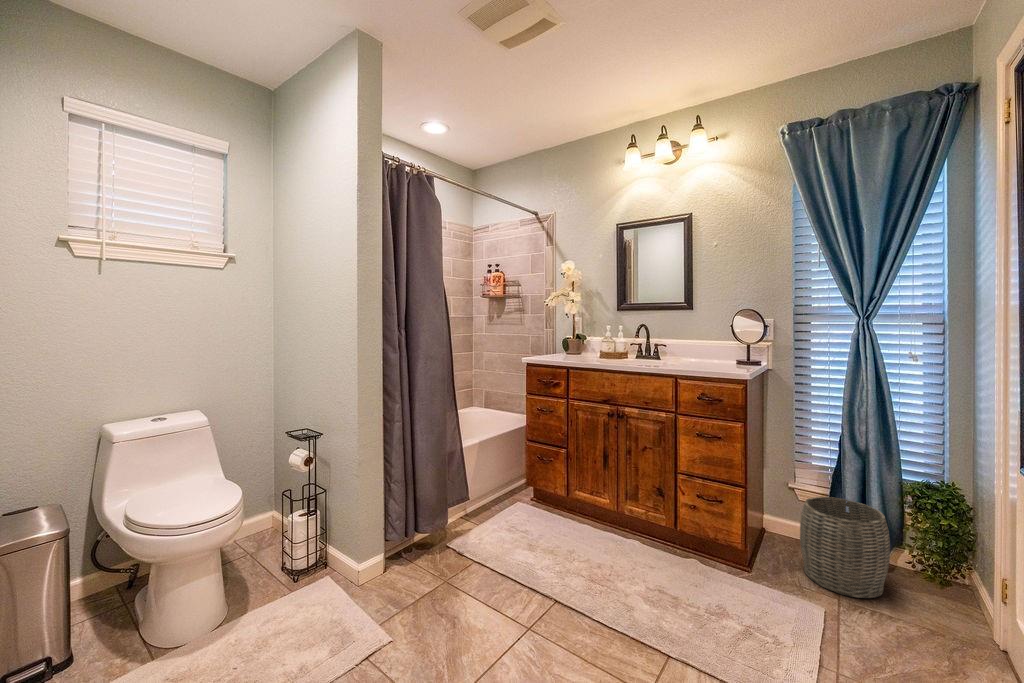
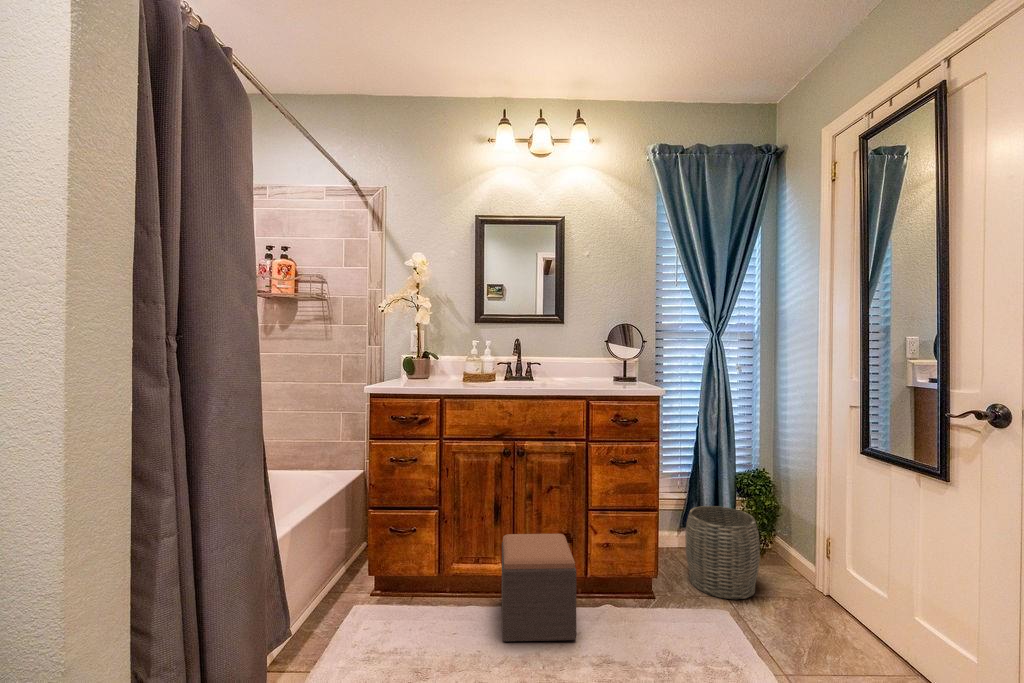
footstool: none [588,479,660,569] -> present [502,534,576,642]

